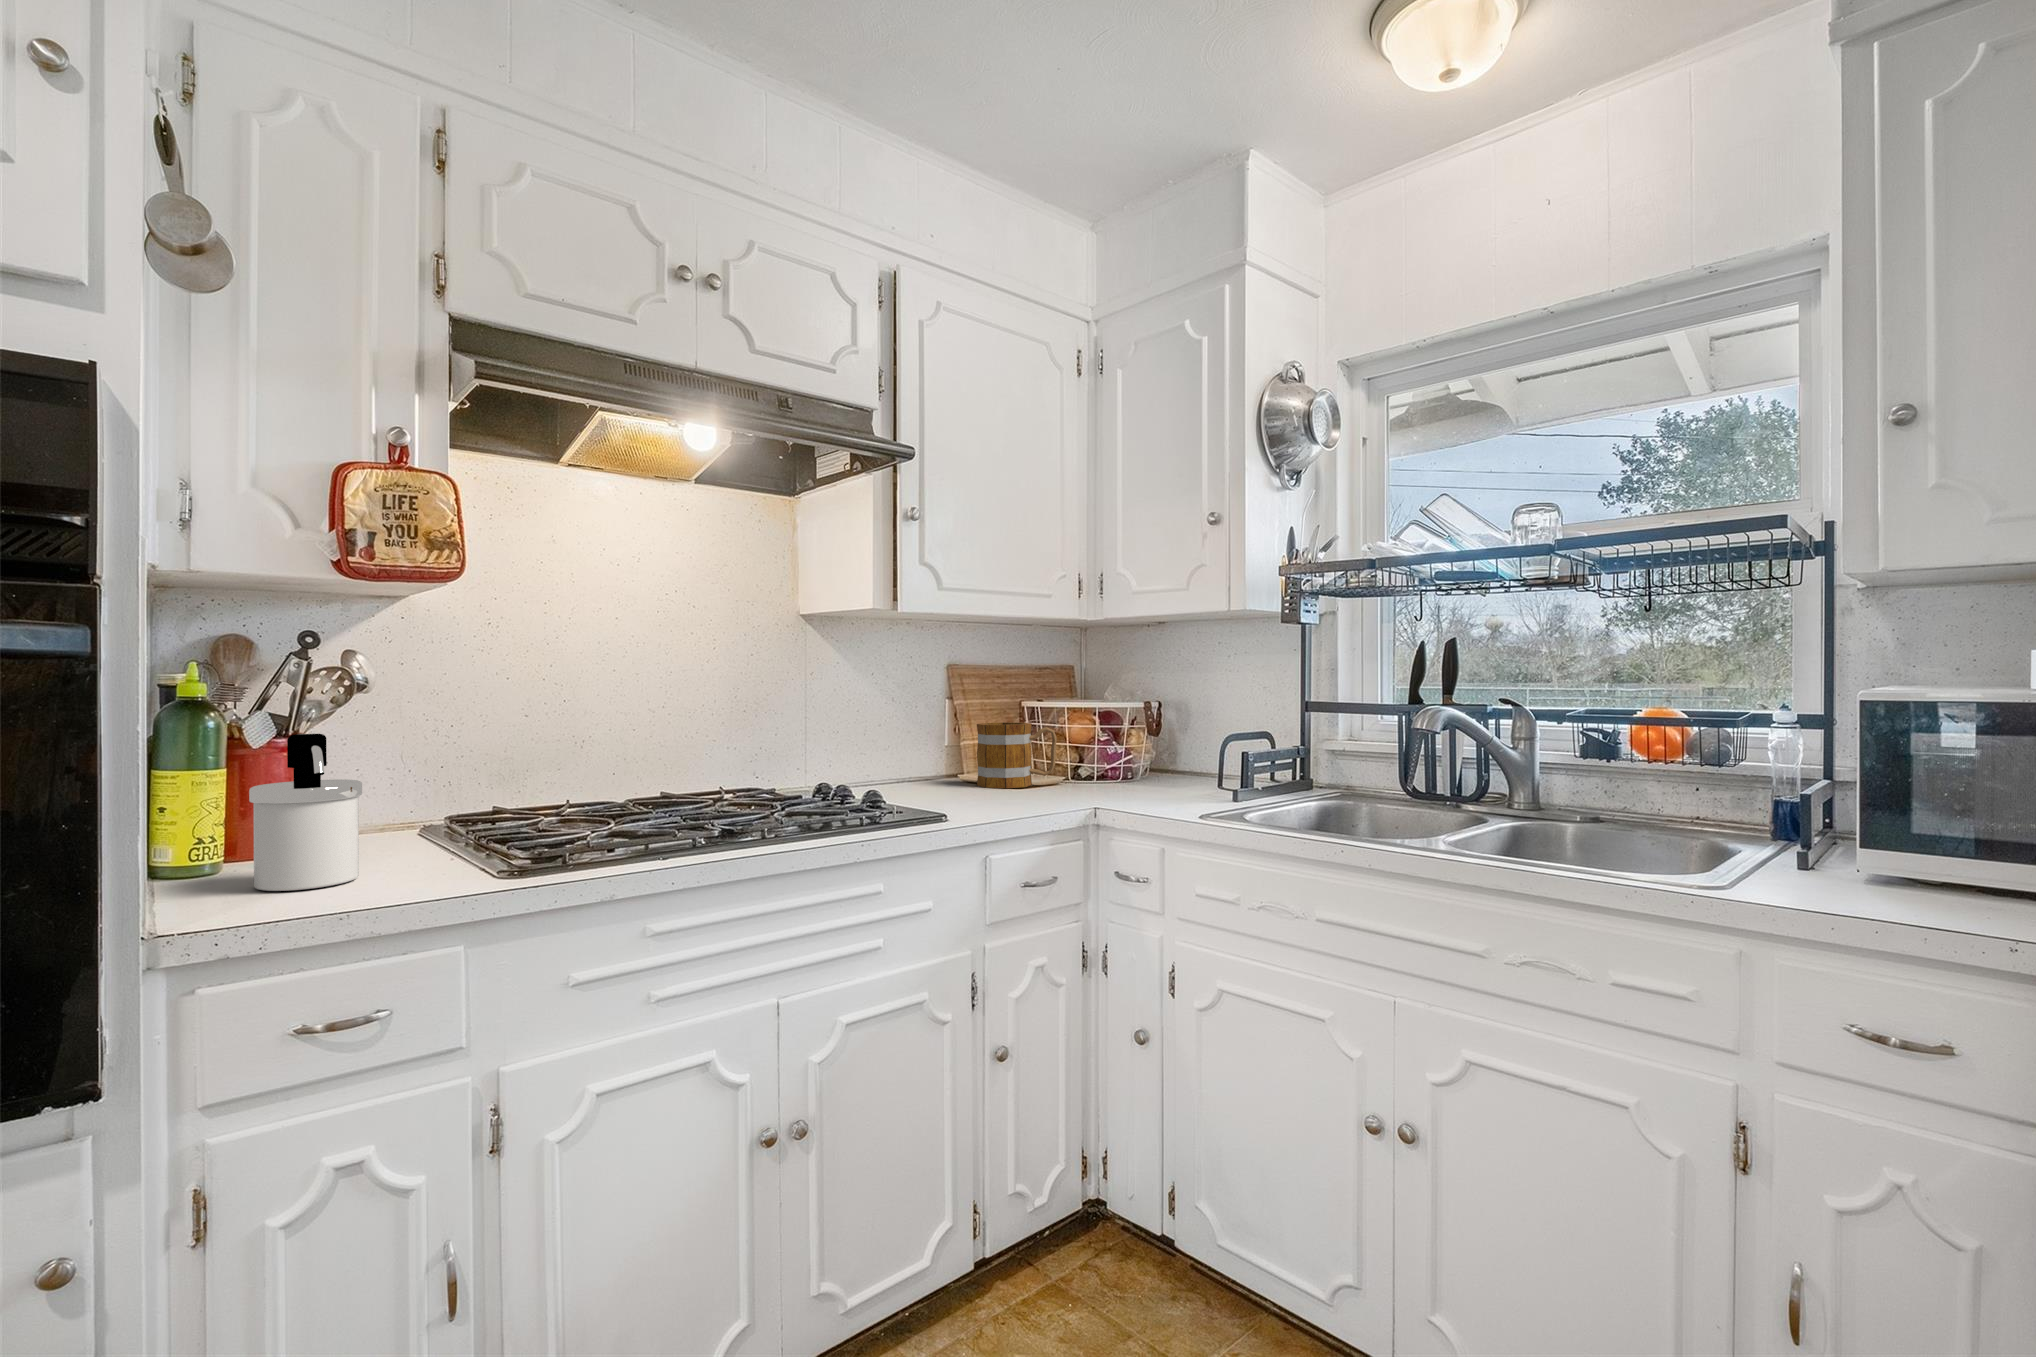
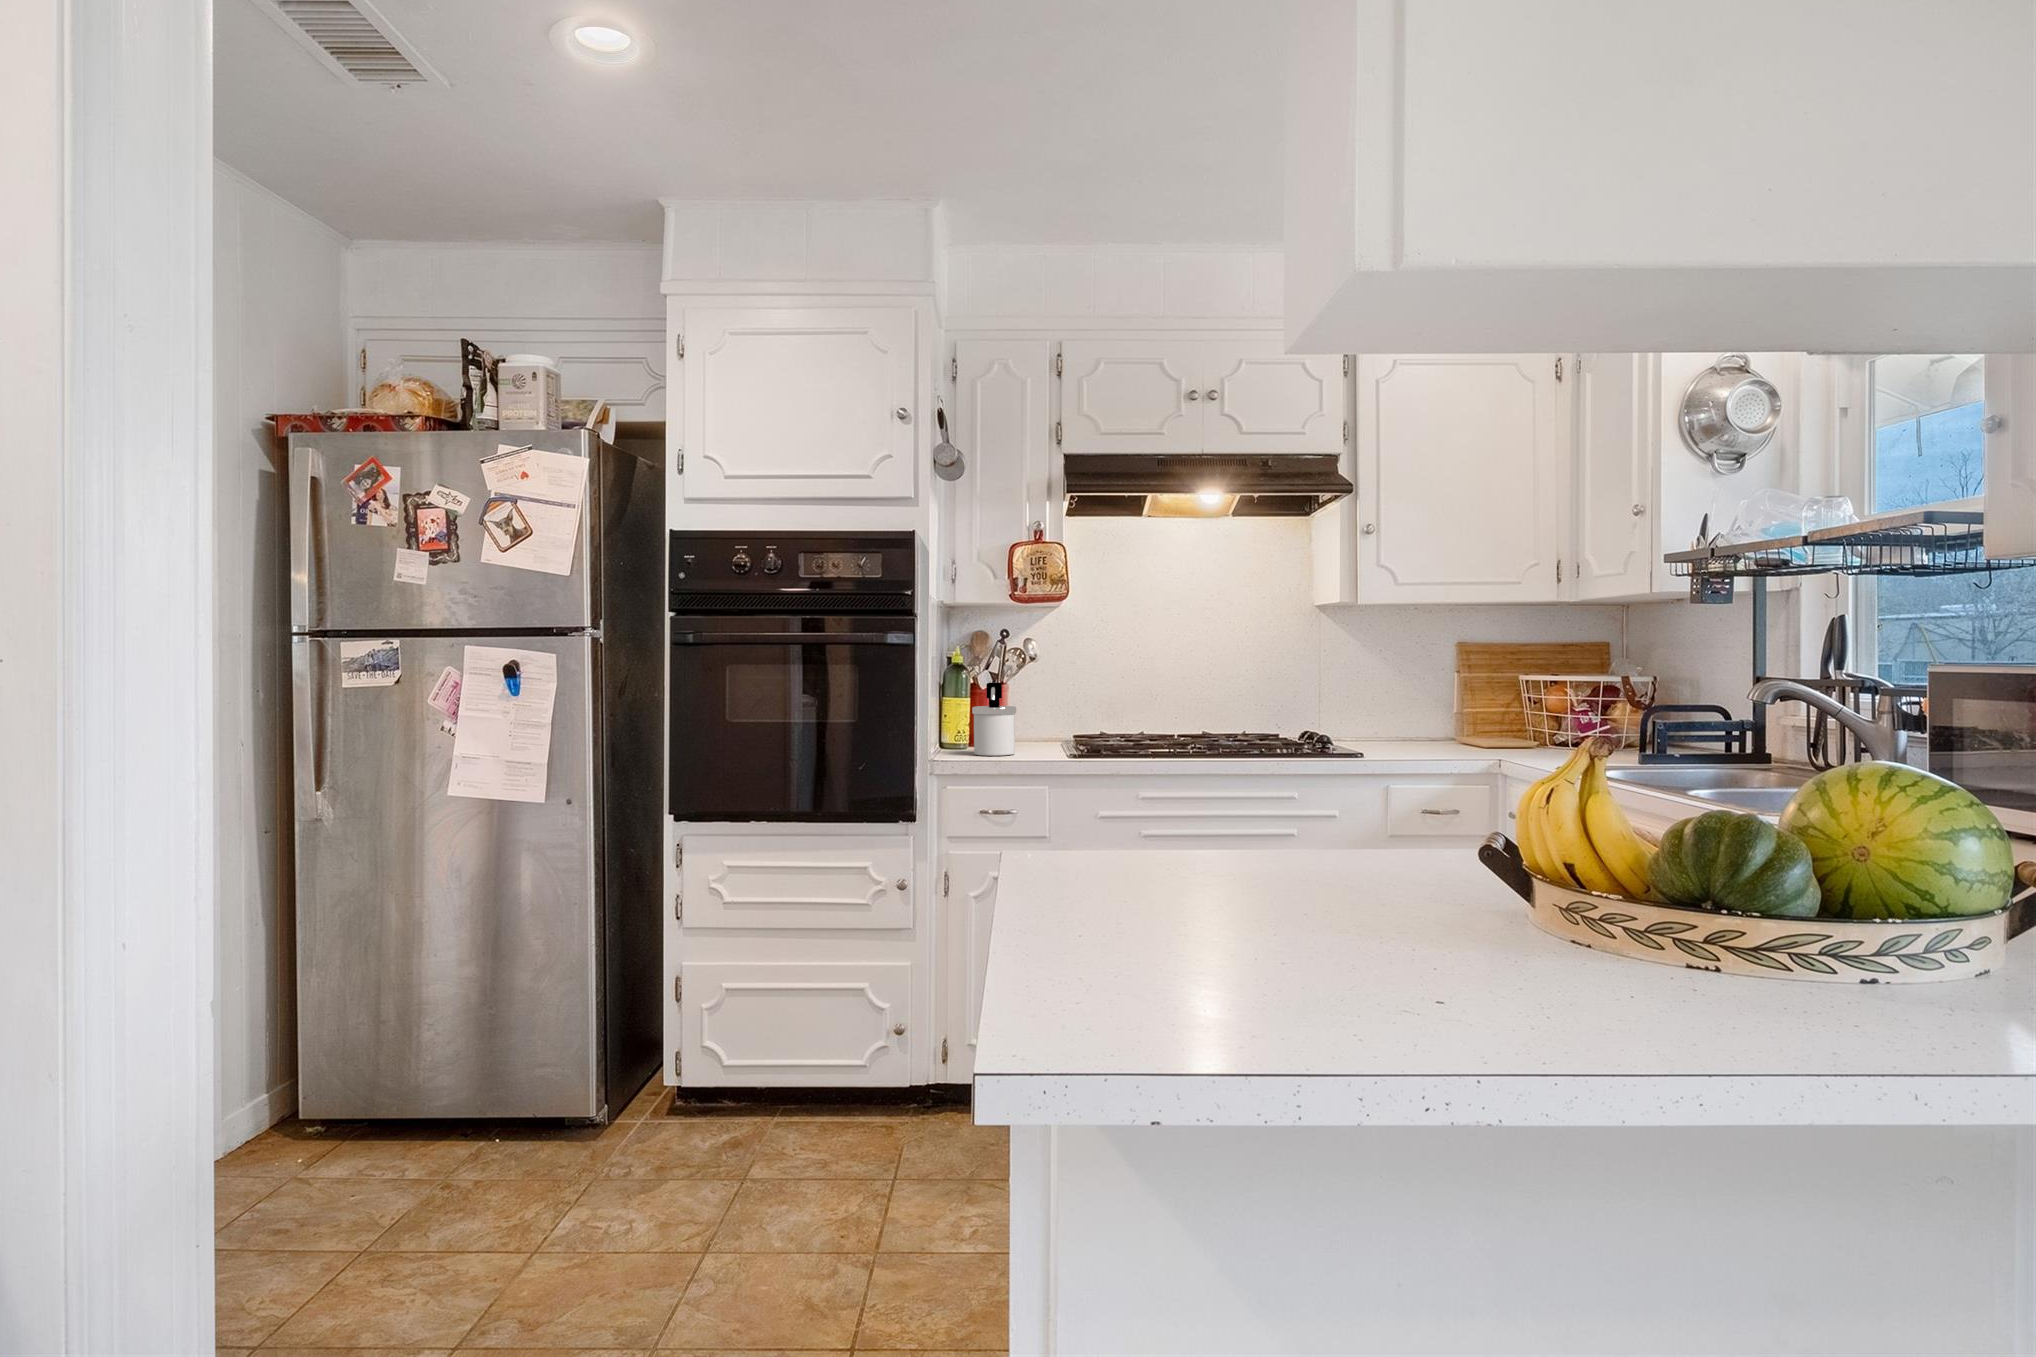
mug: present [977,722,1057,788] -> none [1451,693,1520,746]

